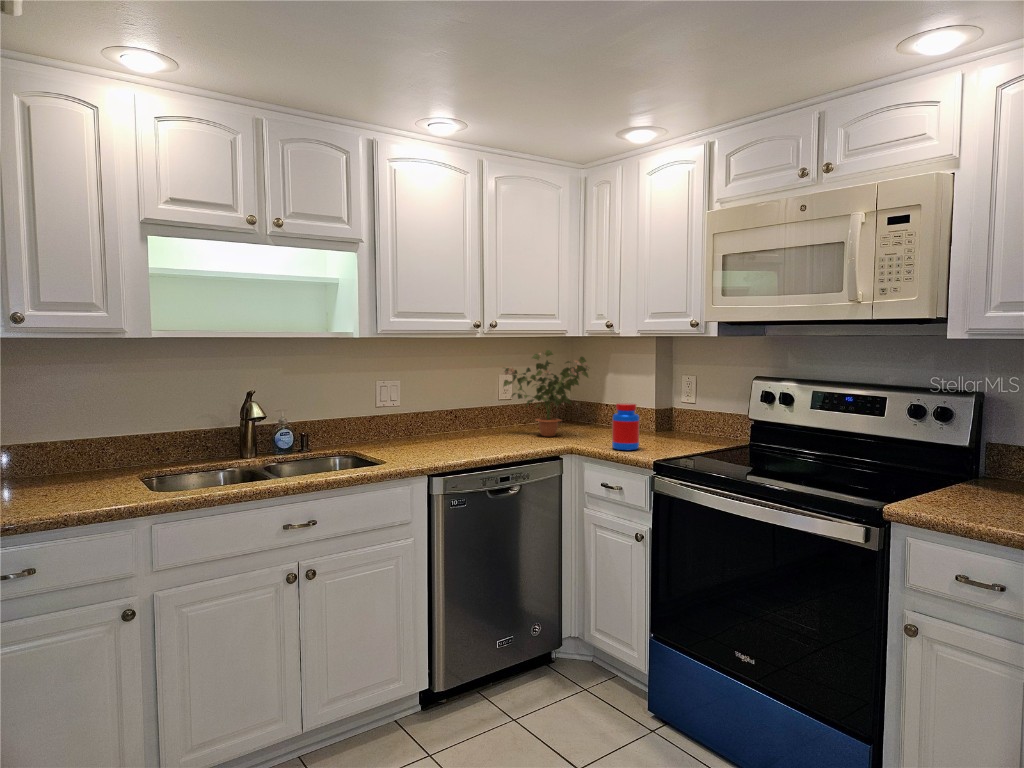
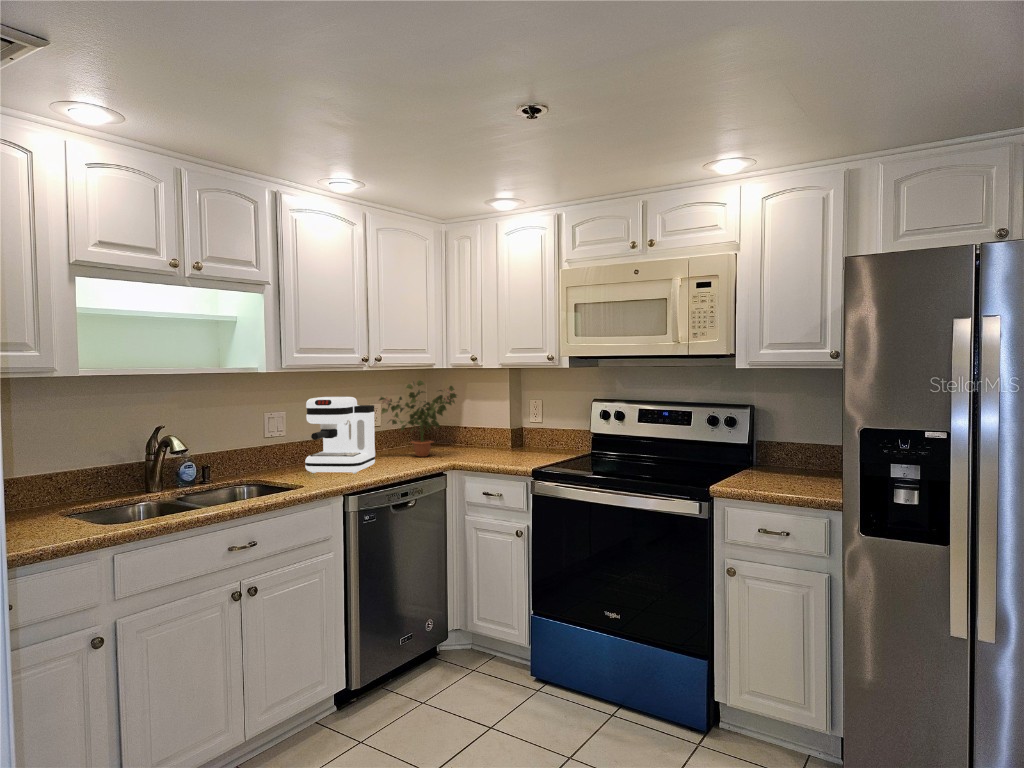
coffee maker: none [406,366,485,452] -> present [305,397,375,473]
jar: present [612,403,639,450] -> none [487,424,509,463]

